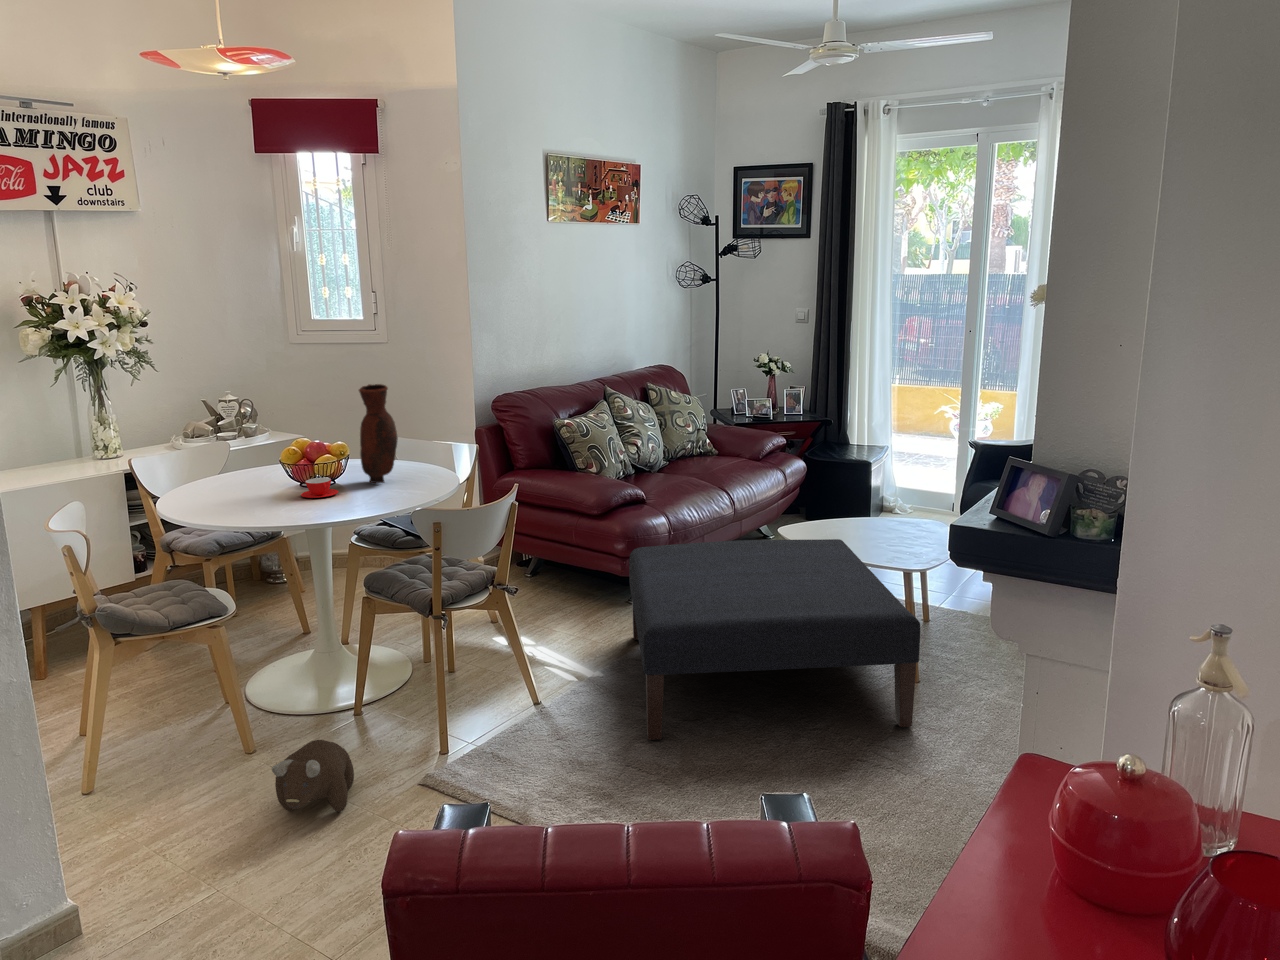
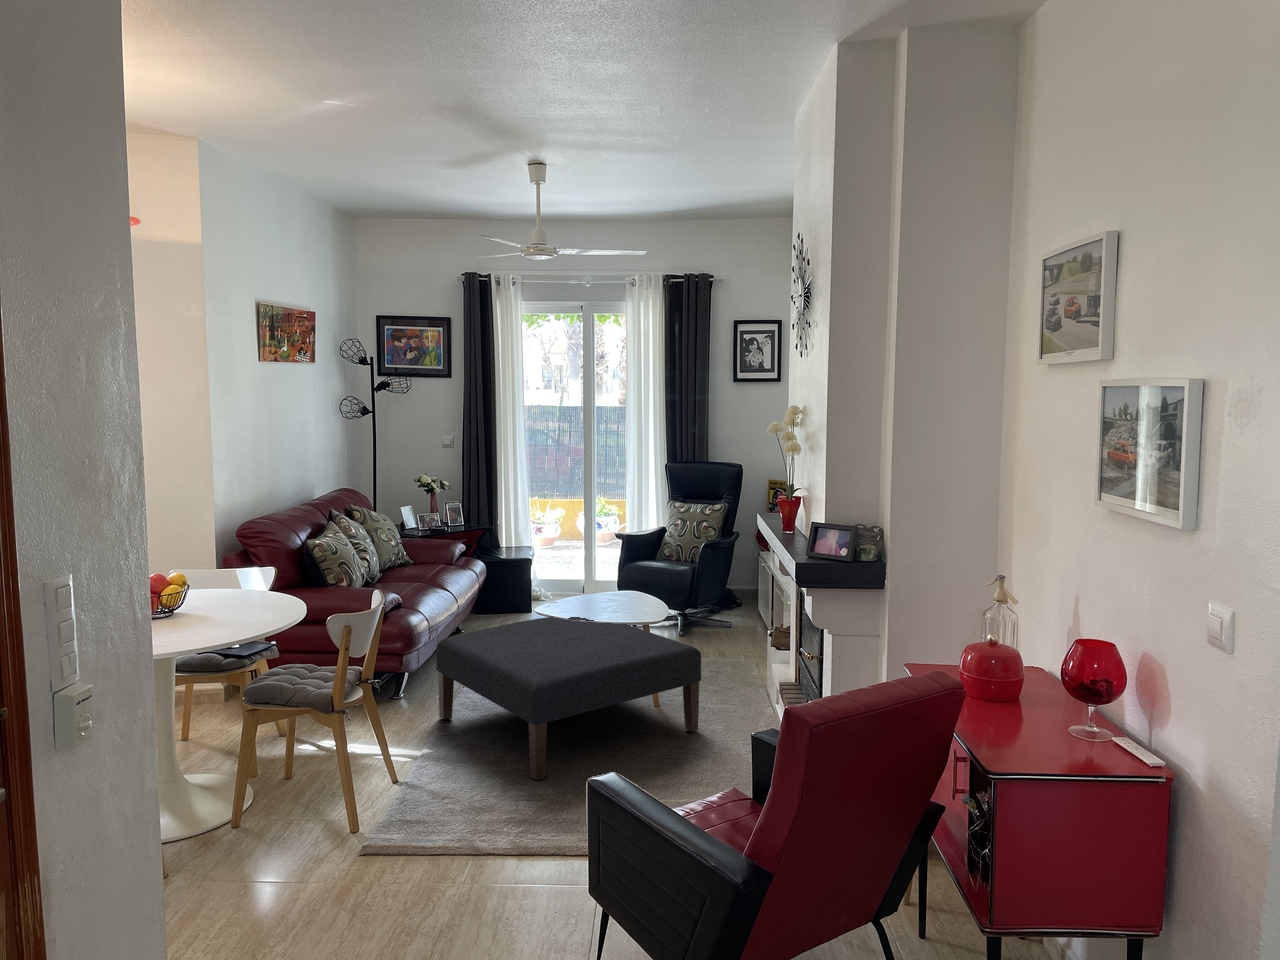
vase: present [359,384,398,483] -> none [226,509,266,603]
teacup: present [301,478,338,498] -> none [195,600,233,620]
plush toy: present [272,740,354,812] -> none [278,834,347,909]

